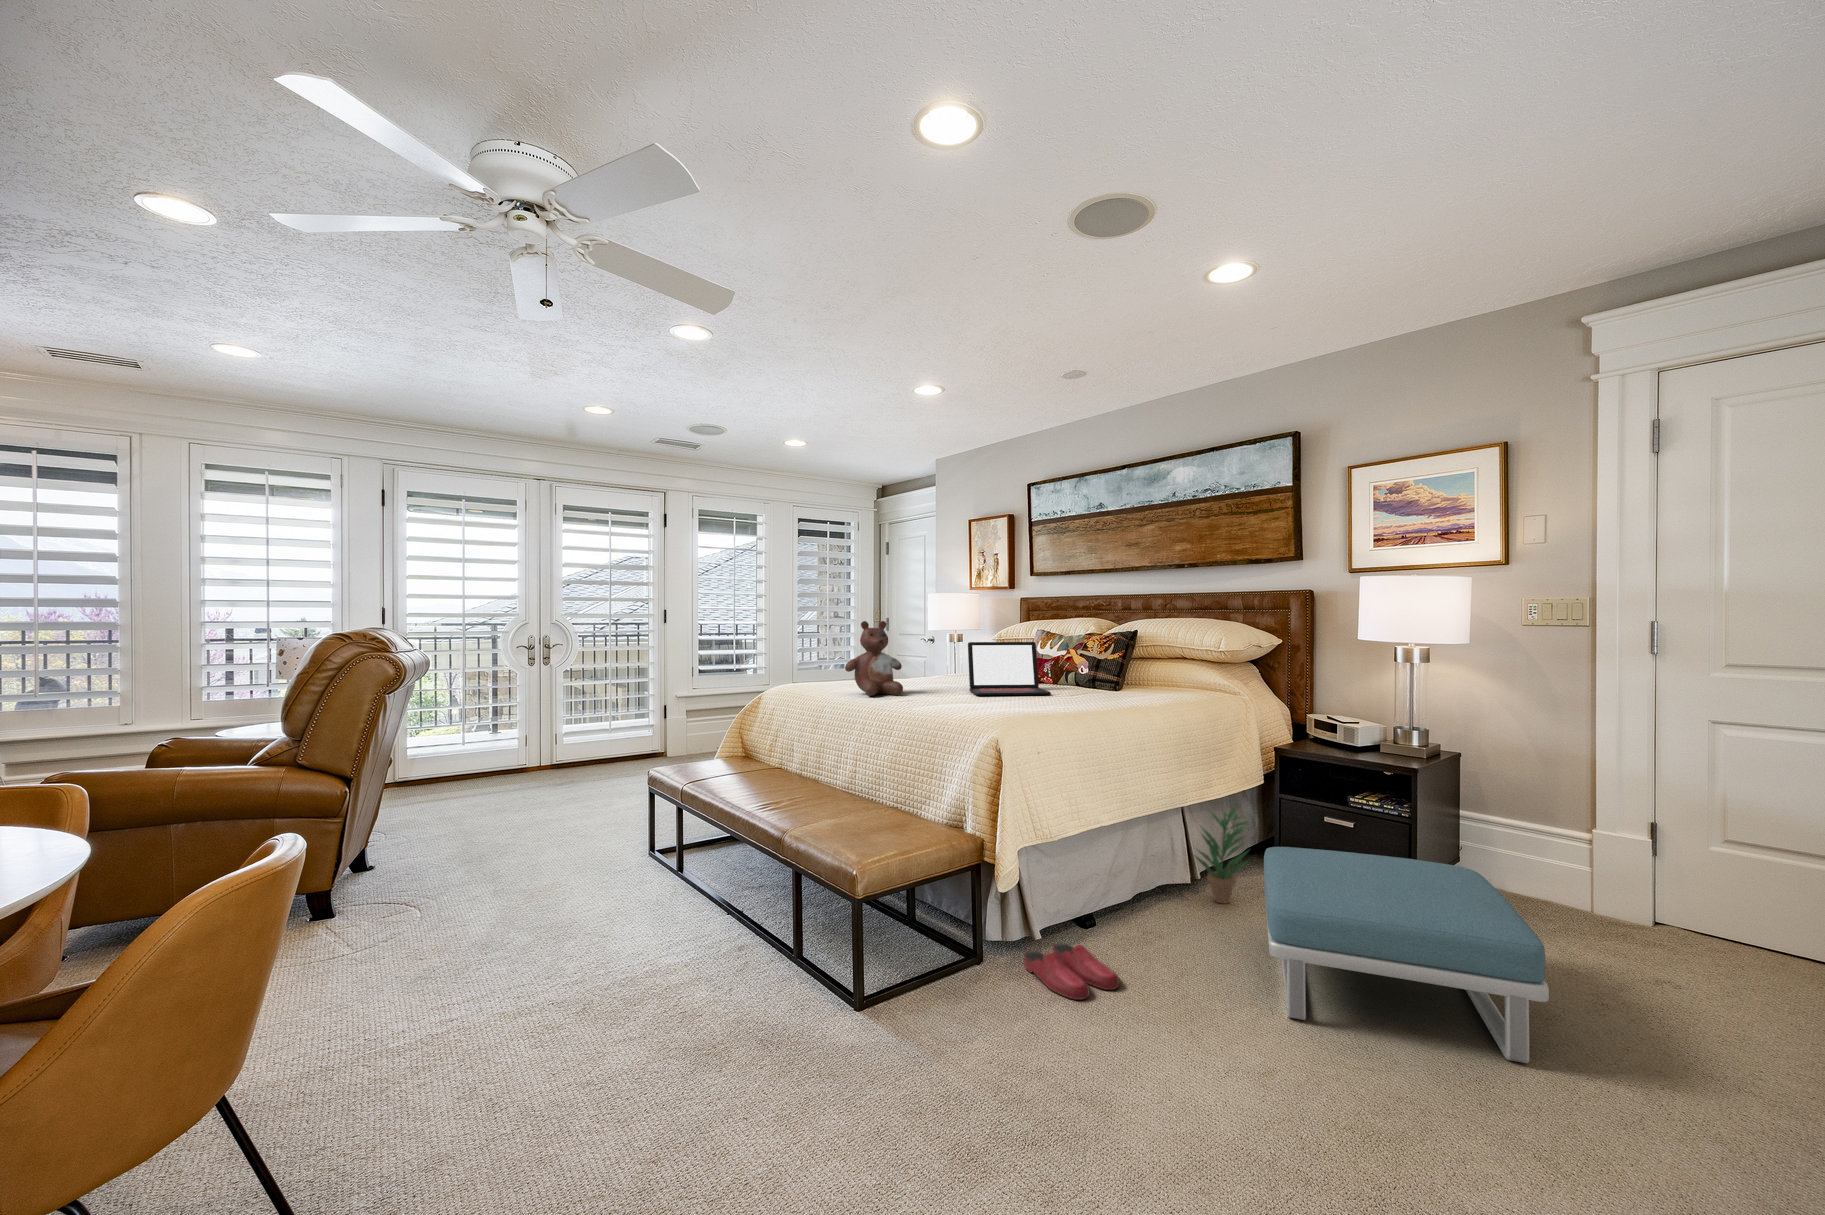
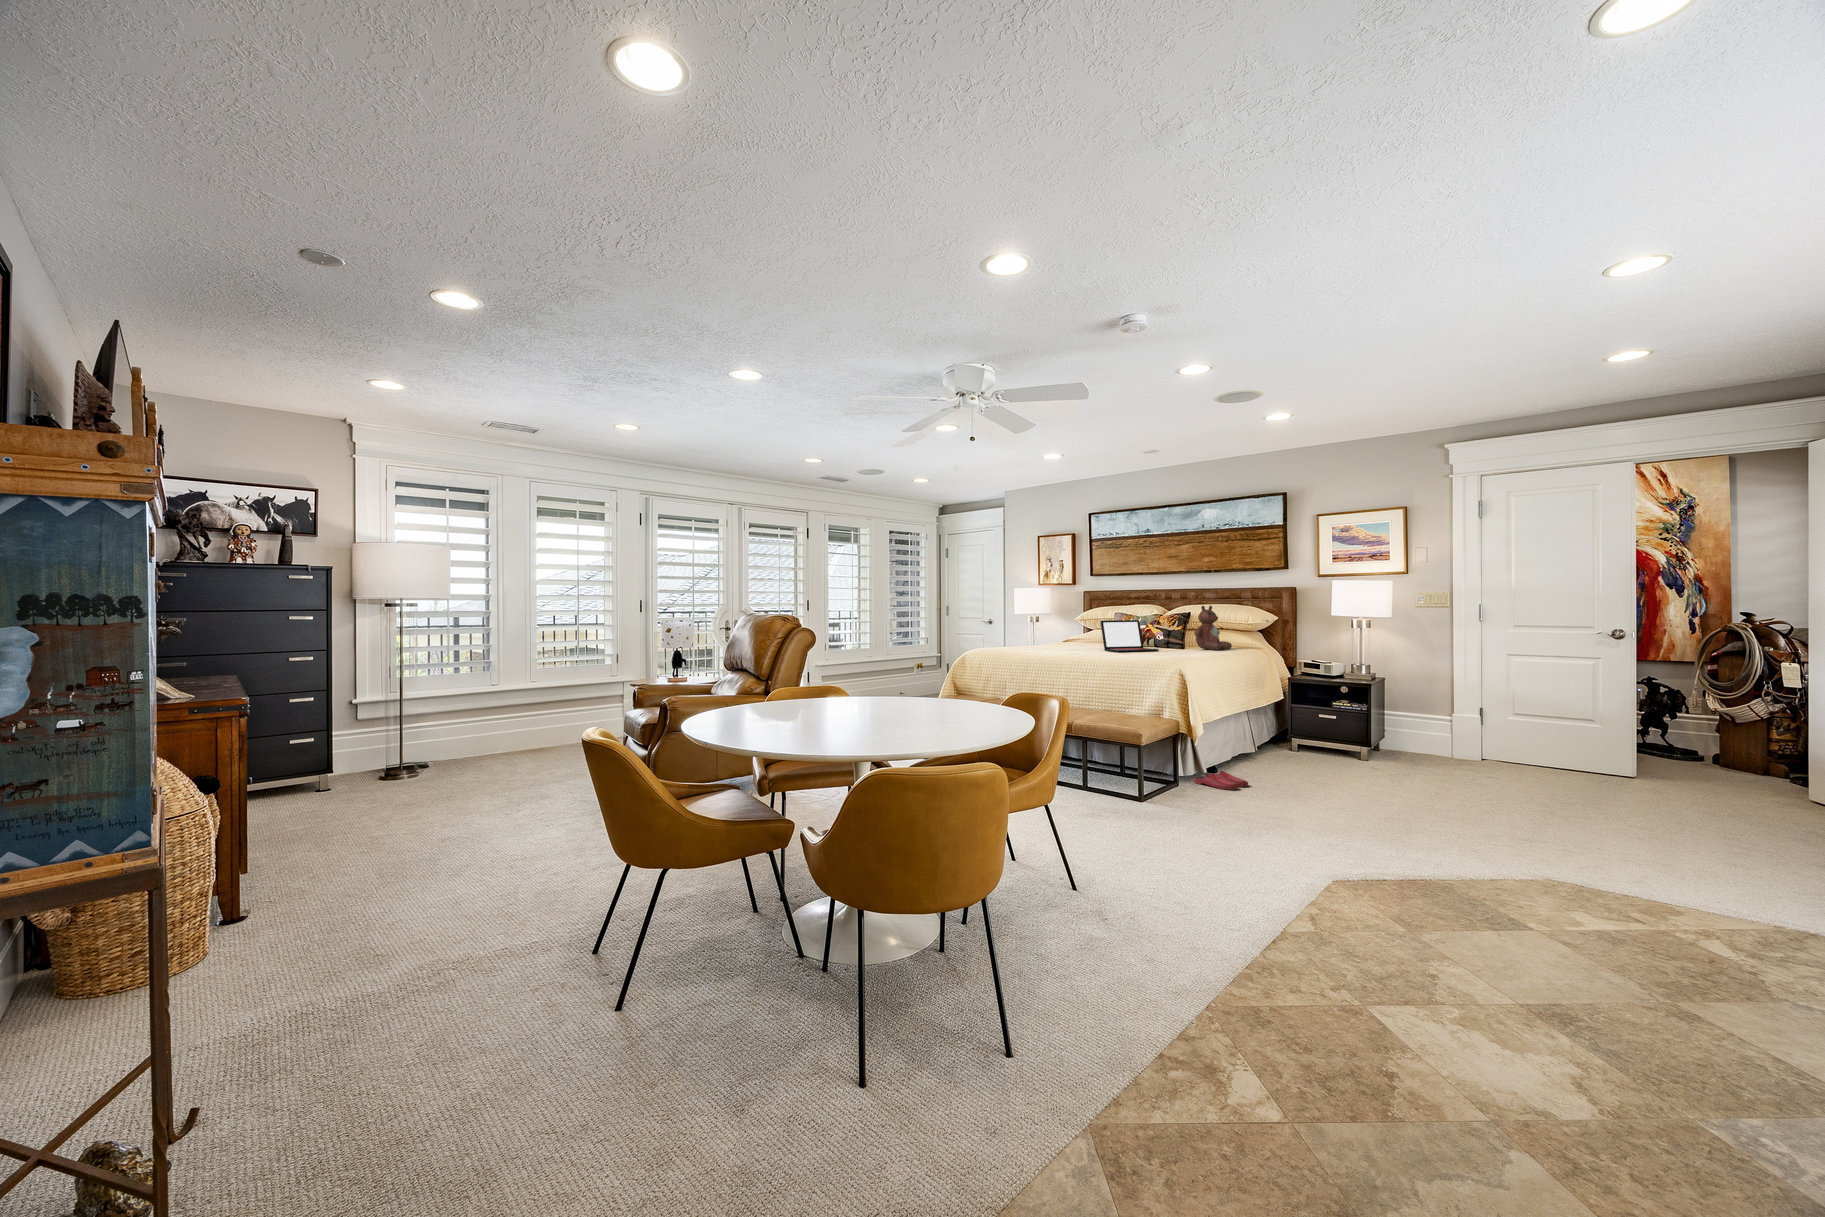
stuffed bear: present [845,621,903,696] -> present [1194,605,1232,650]
potted plant: present [1195,806,1248,904] -> none [1251,706,1285,761]
footstool: present [1264,847,1549,1063] -> none [1299,723,1443,795]

